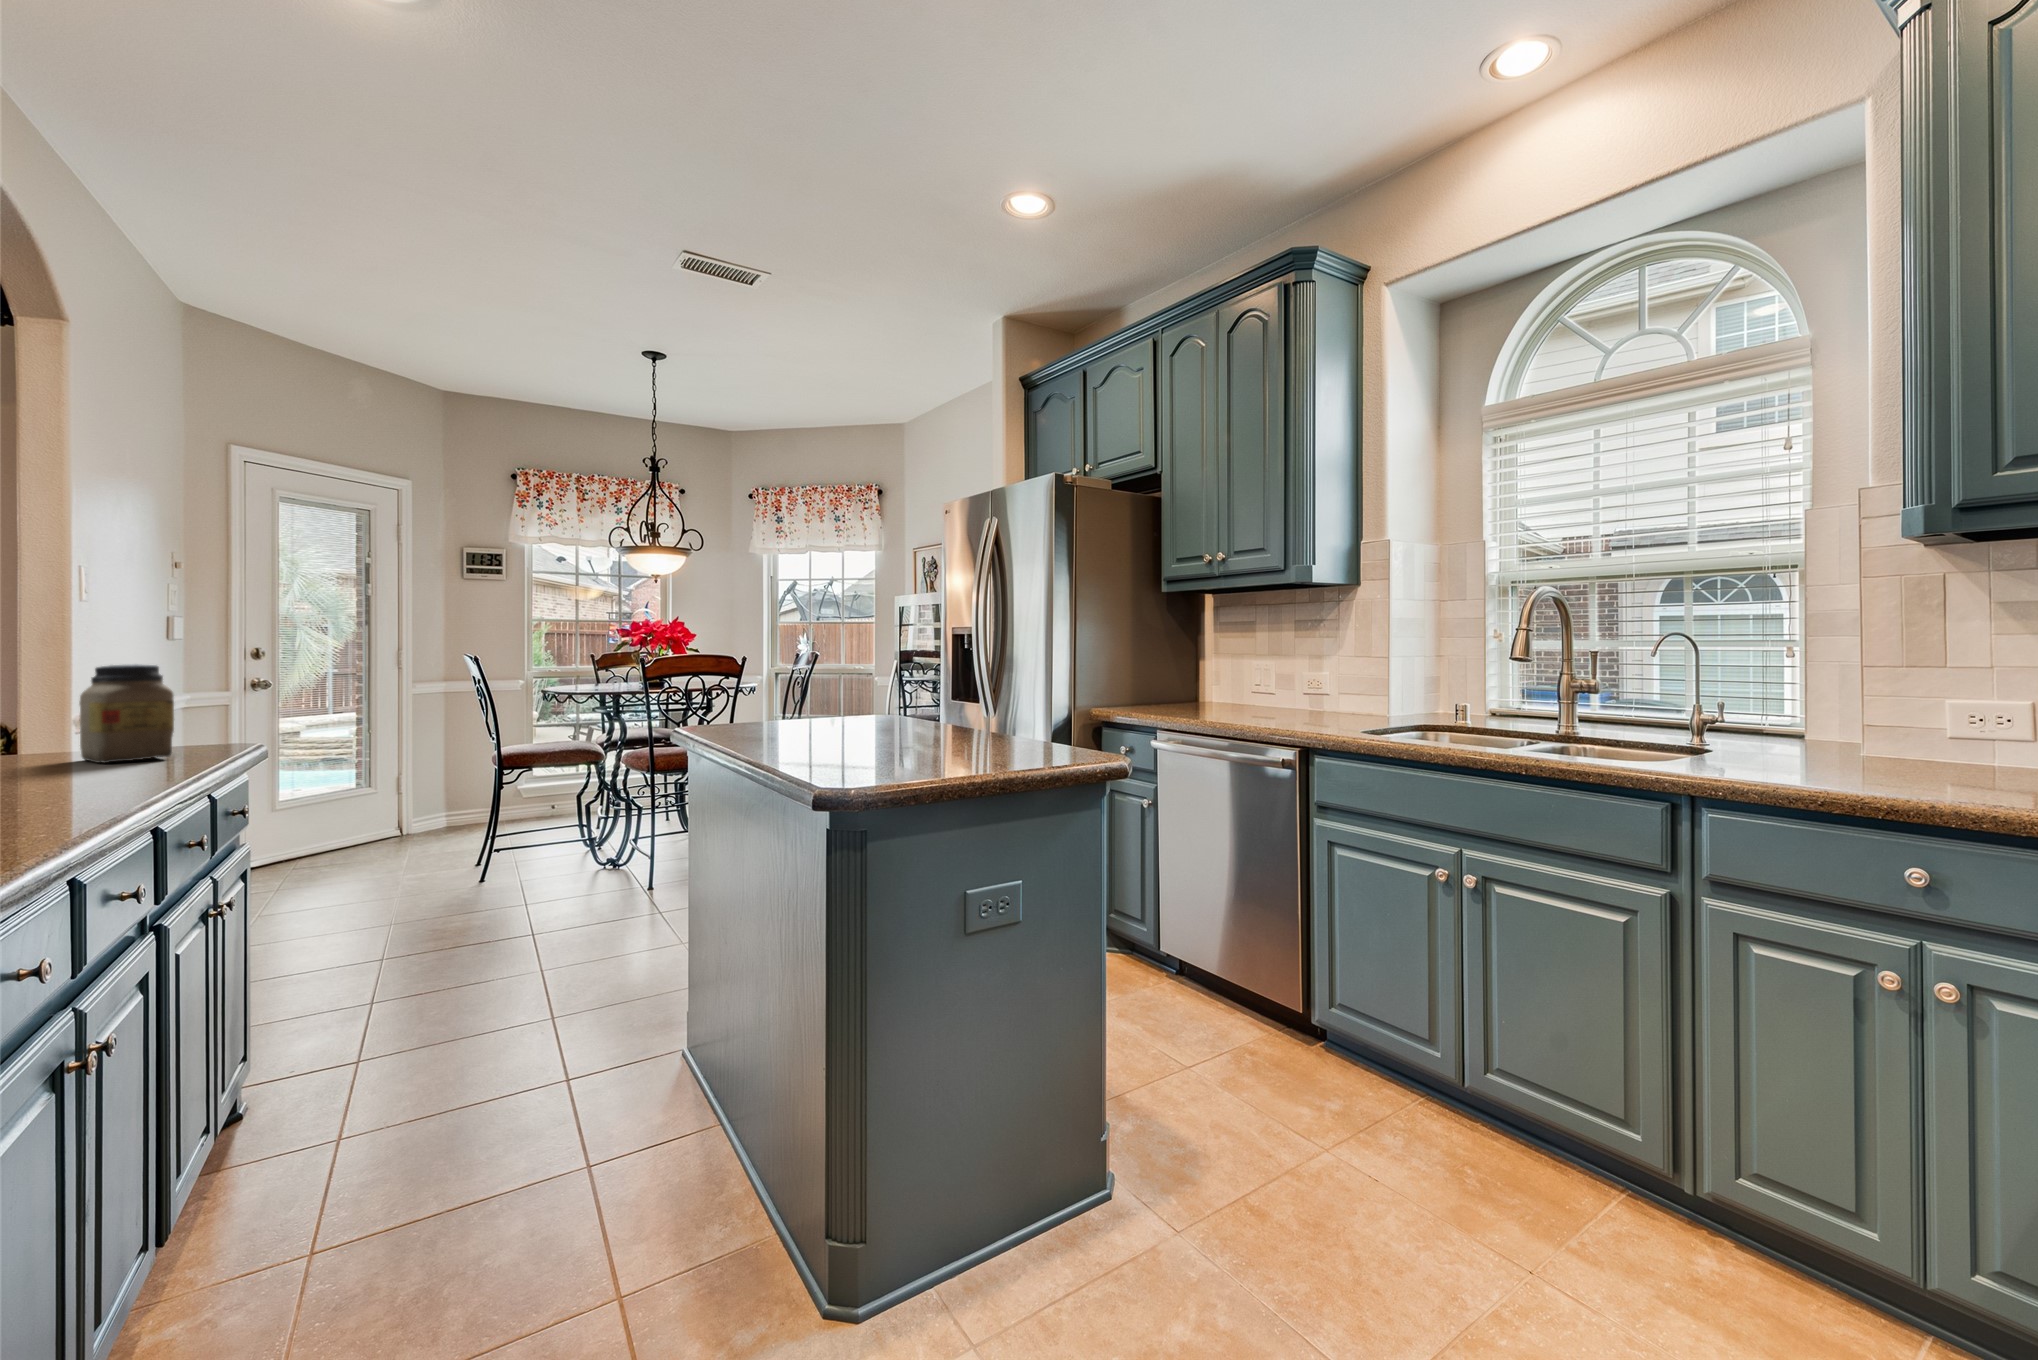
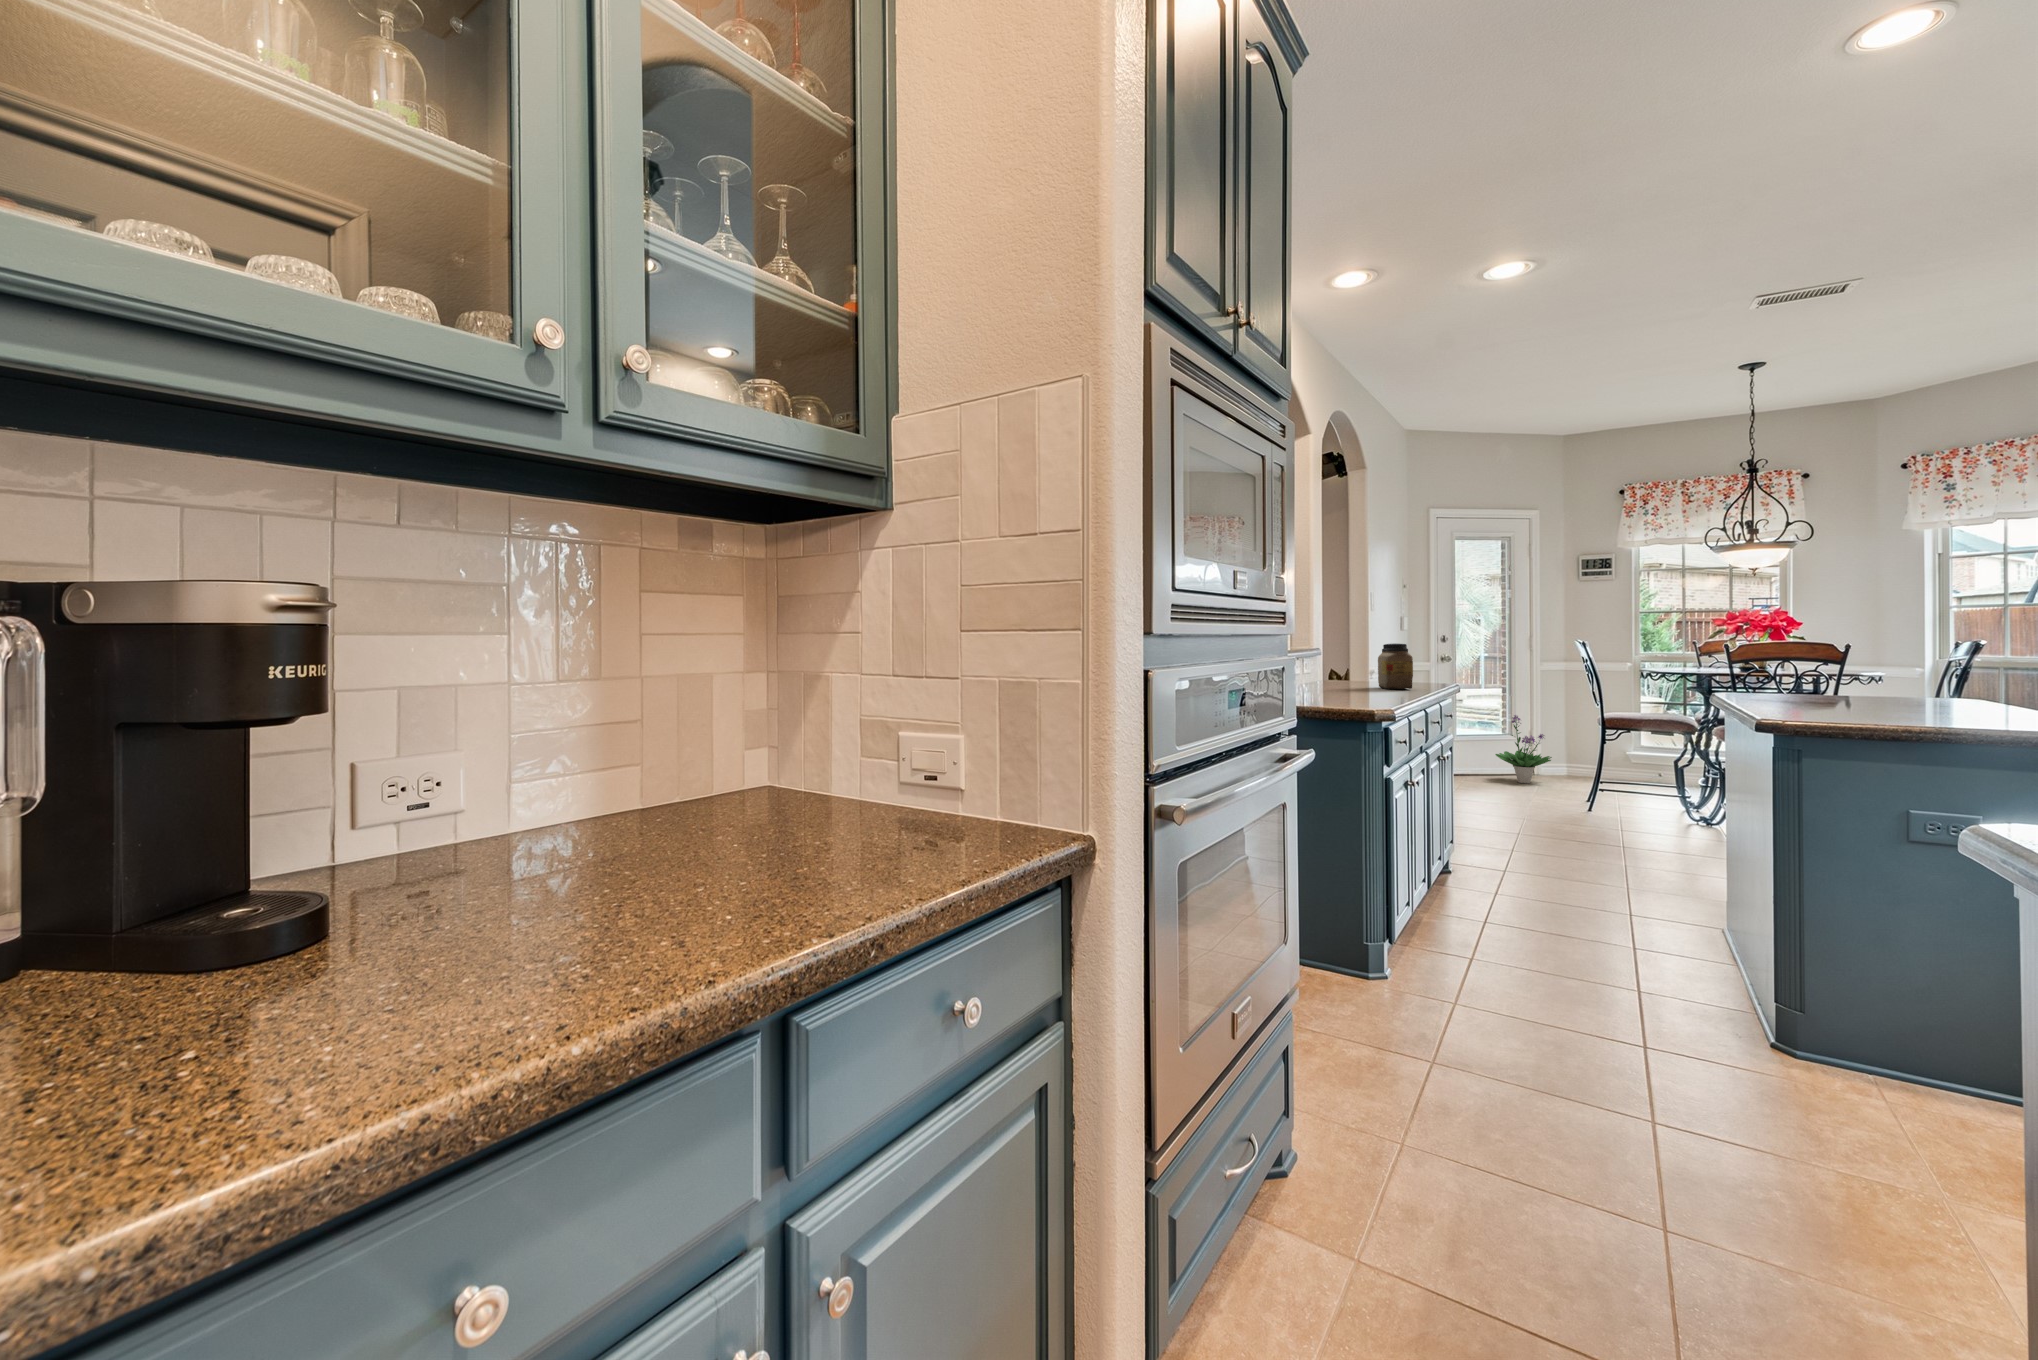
potted plant: none [344,757,428,851] -> present [1495,715,1552,783]

